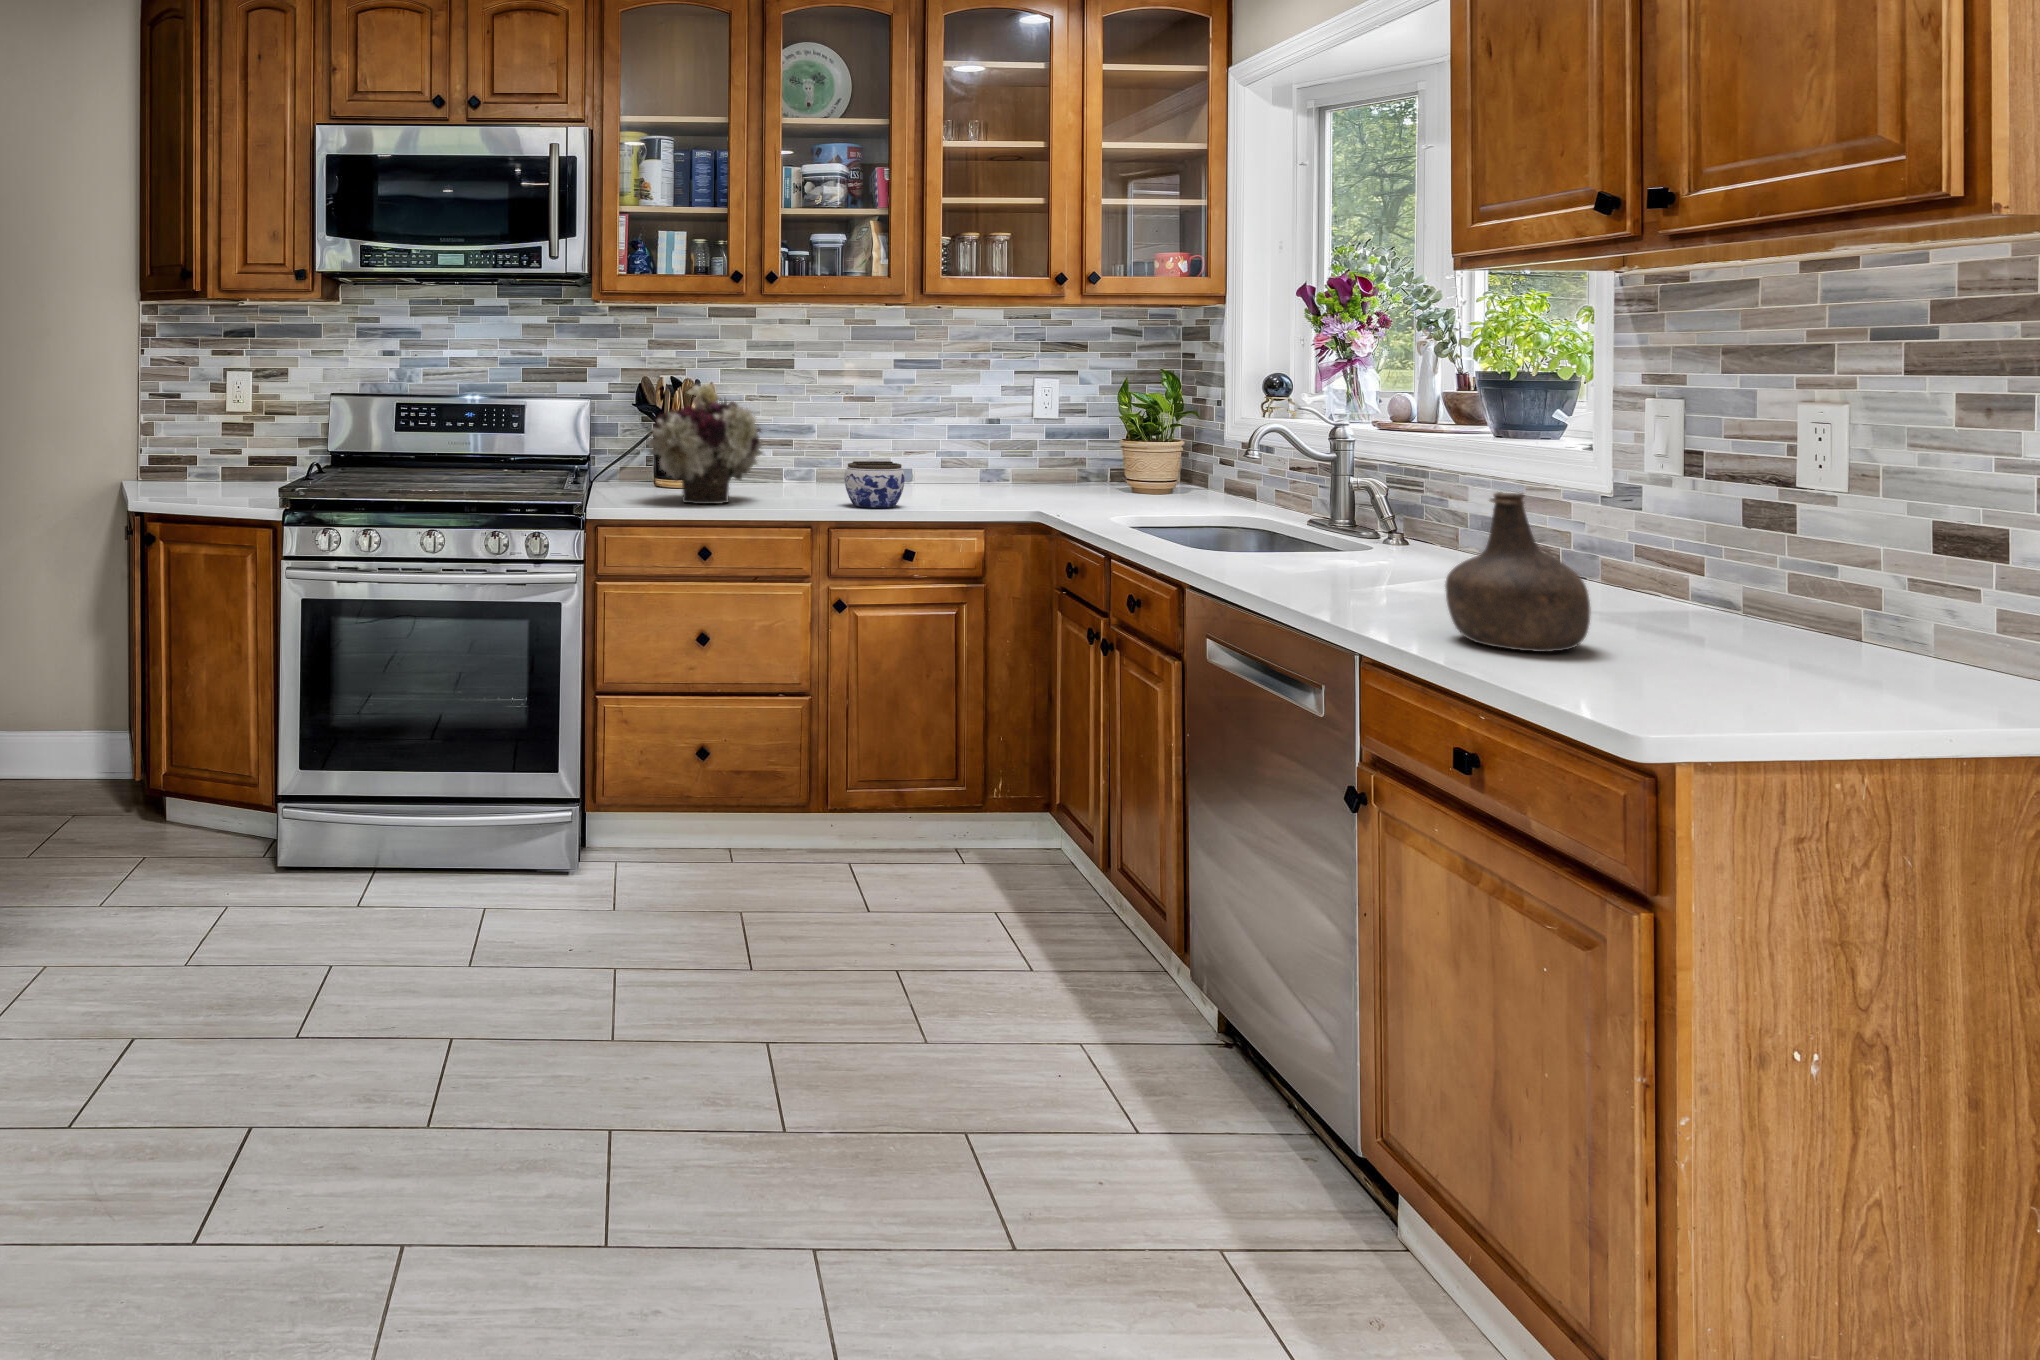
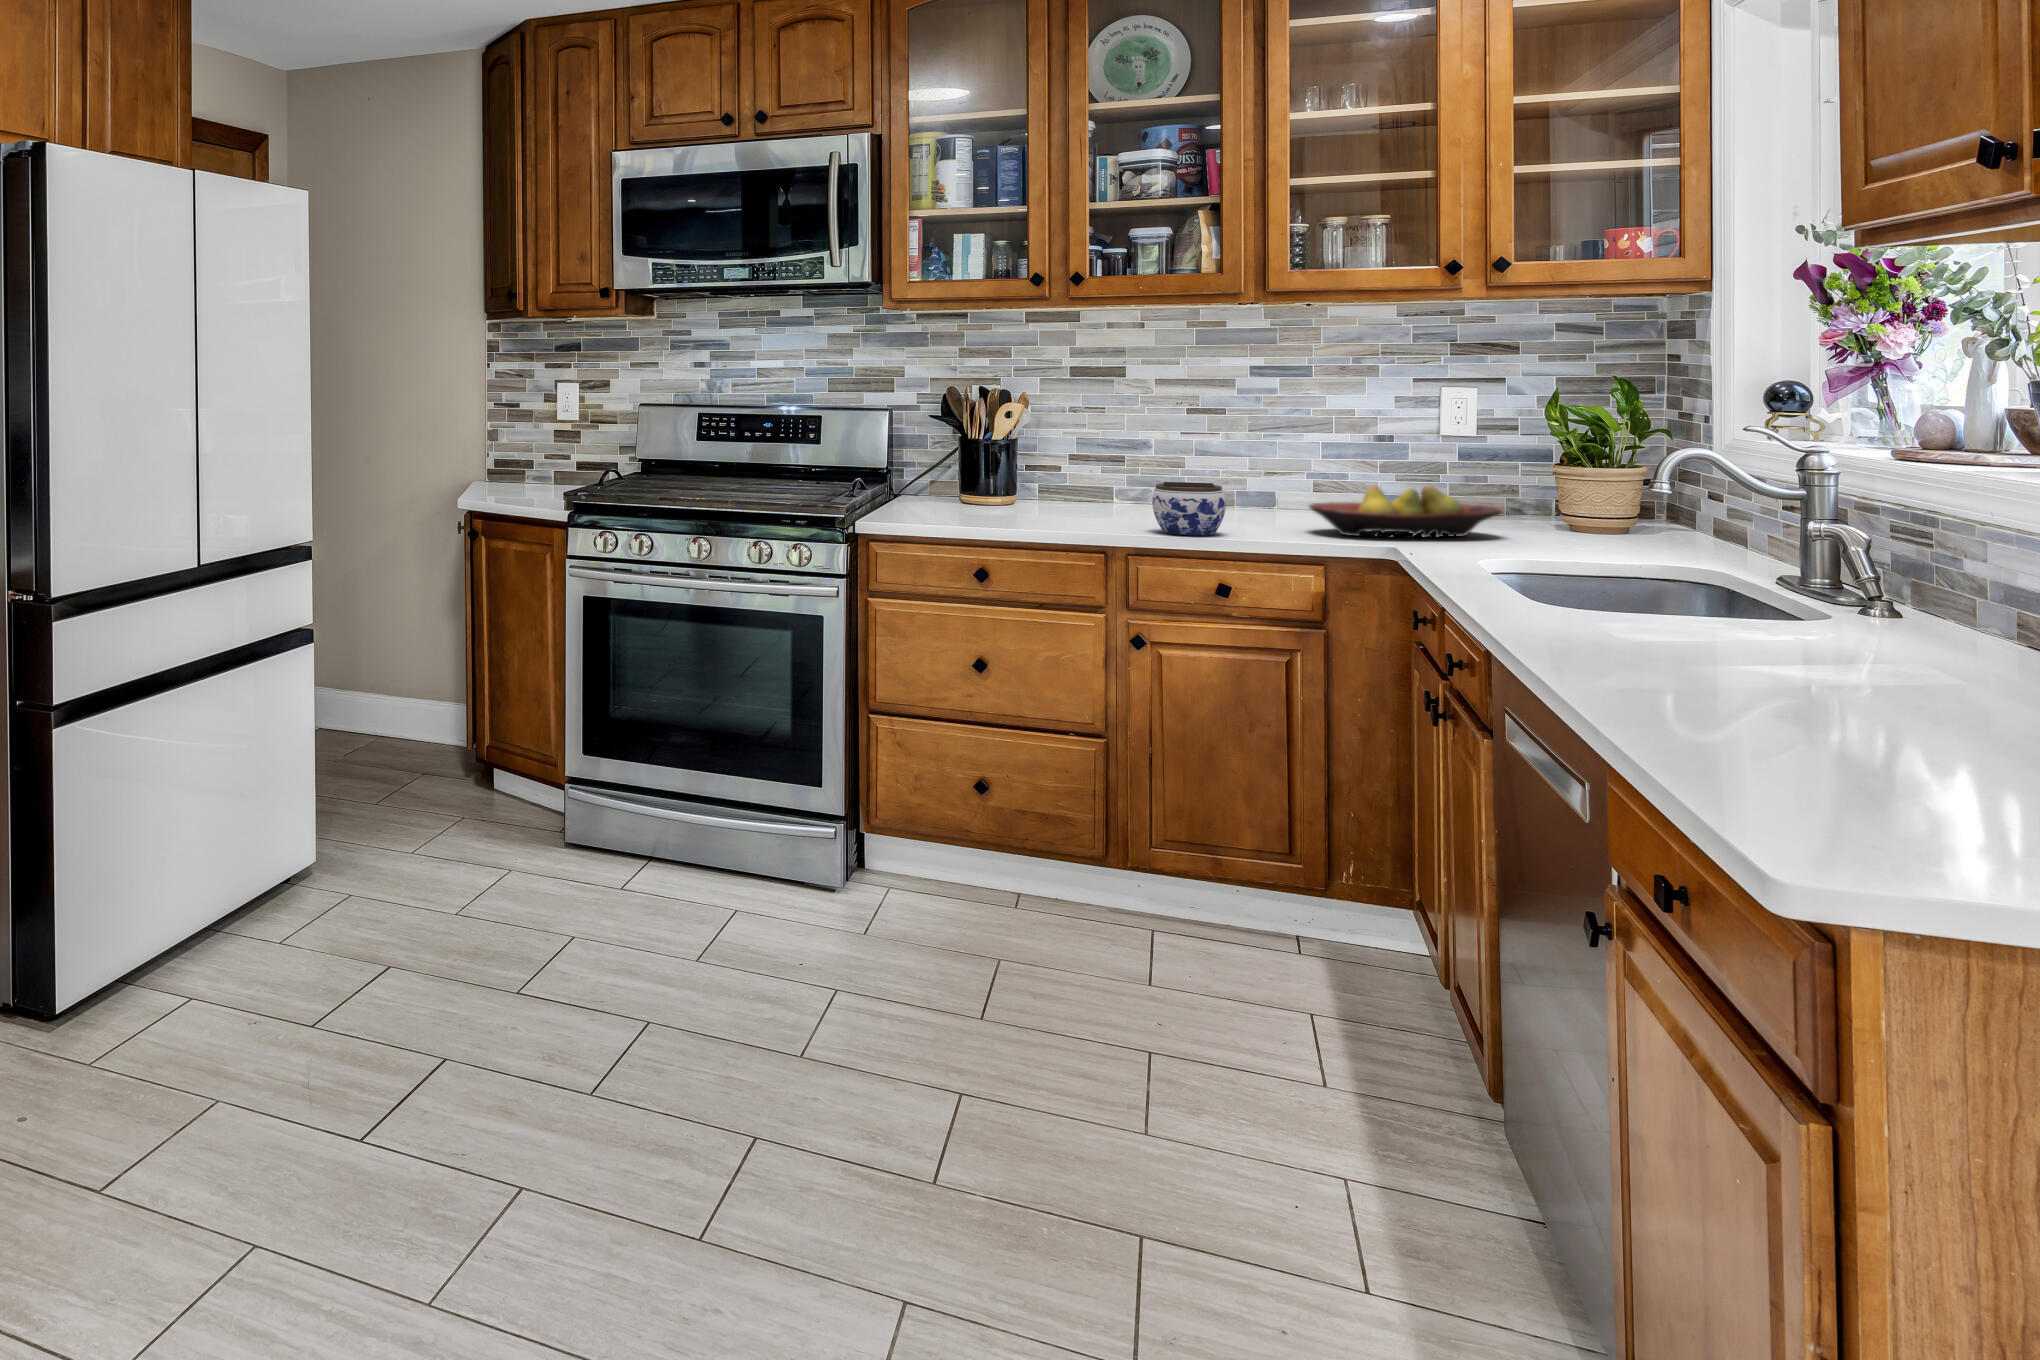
flower arrangement: present [645,383,762,504] -> none [923,393,1065,524]
fruit bowl: none [959,459,1096,504] -> present [1309,486,1502,537]
bottle: present [1445,492,1591,652] -> none [1724,546,1952,770]

